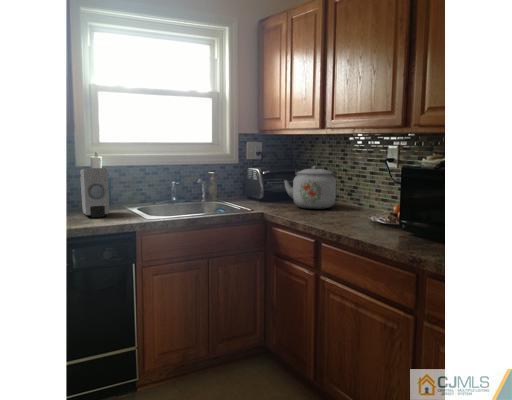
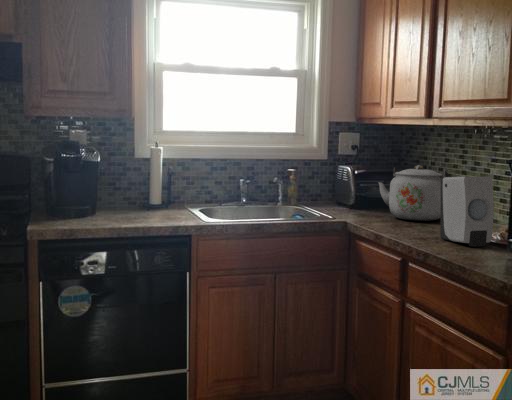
soap dispenser: present [80,168,109,217] -> present [440,177,494,247]

